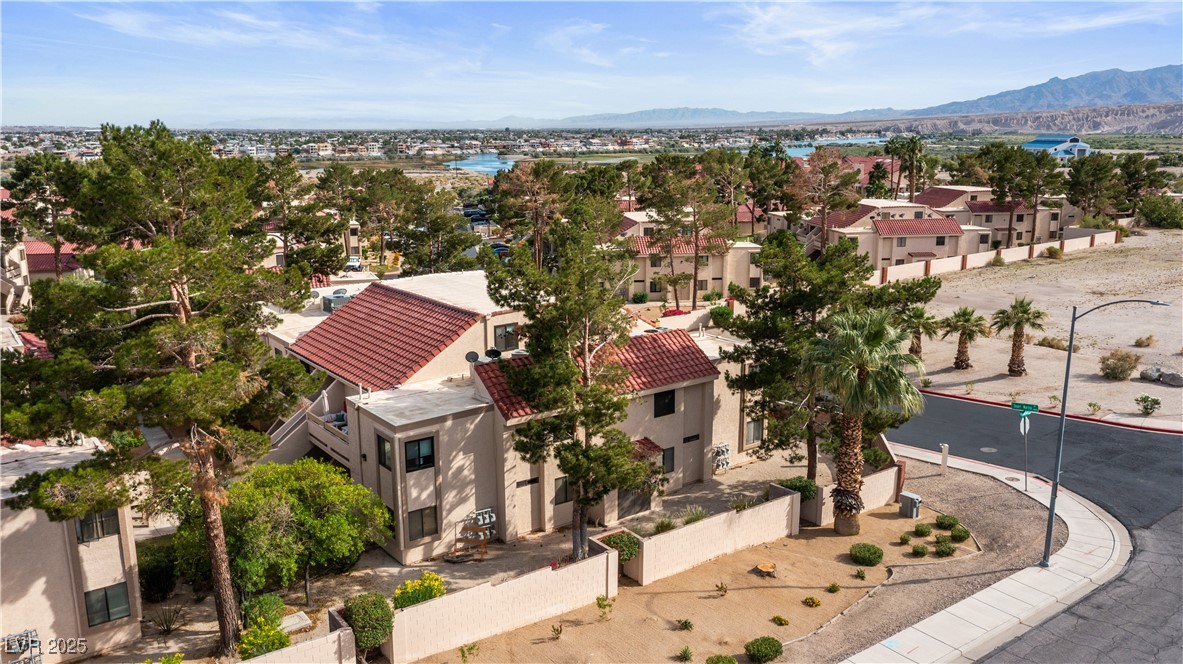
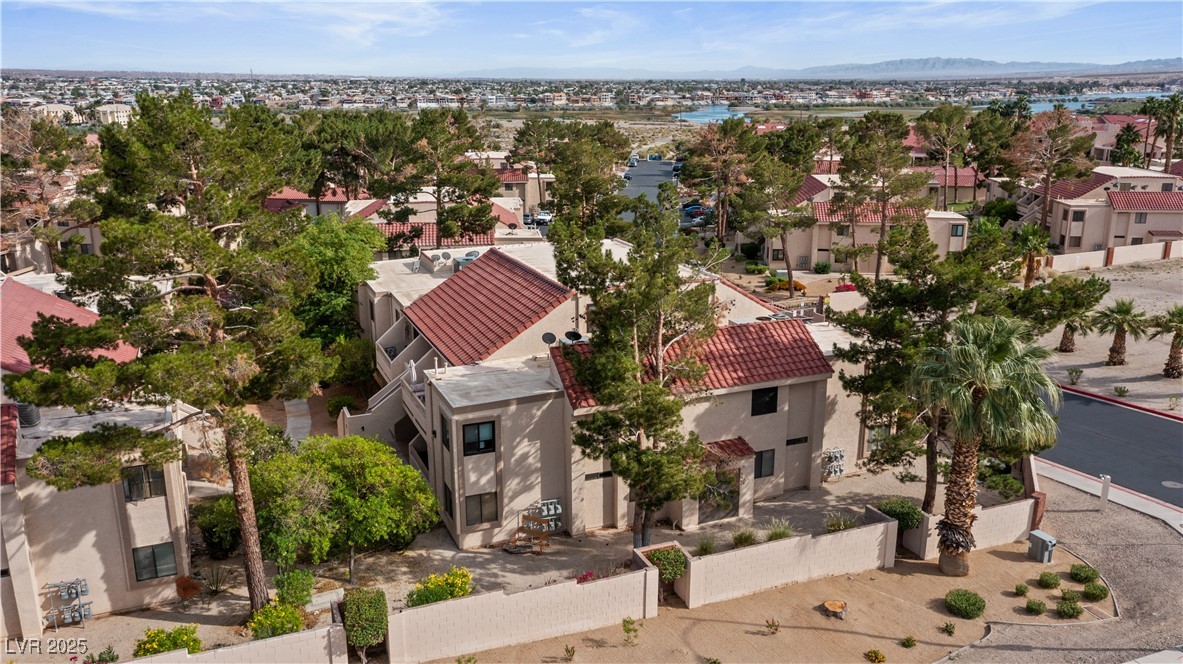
chair: none [128,615,158,652] -> present [175,575,201,605]

